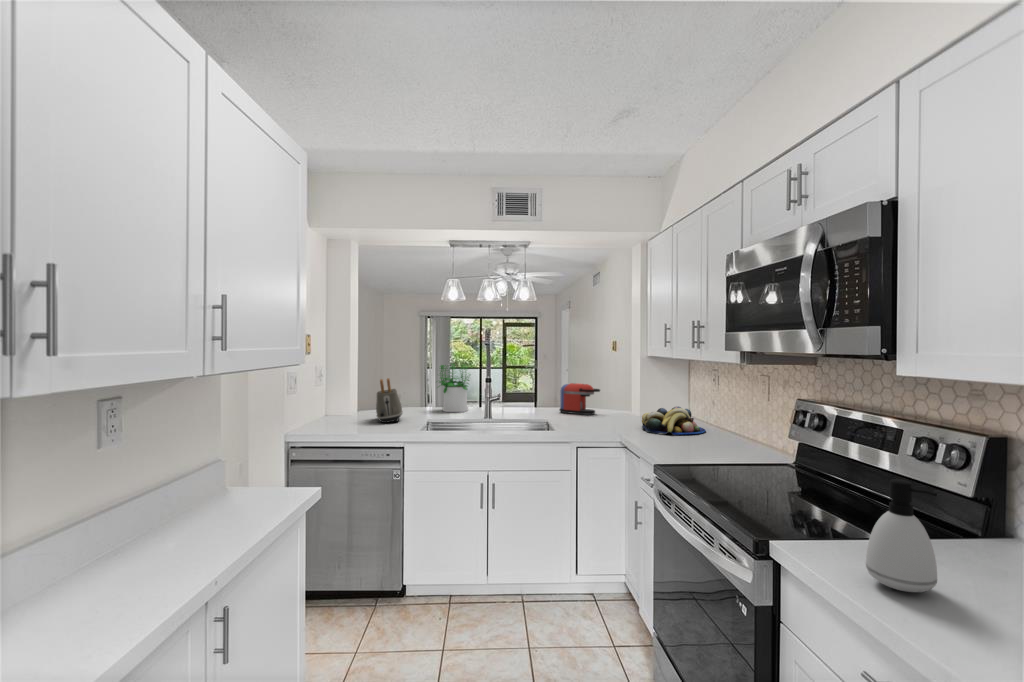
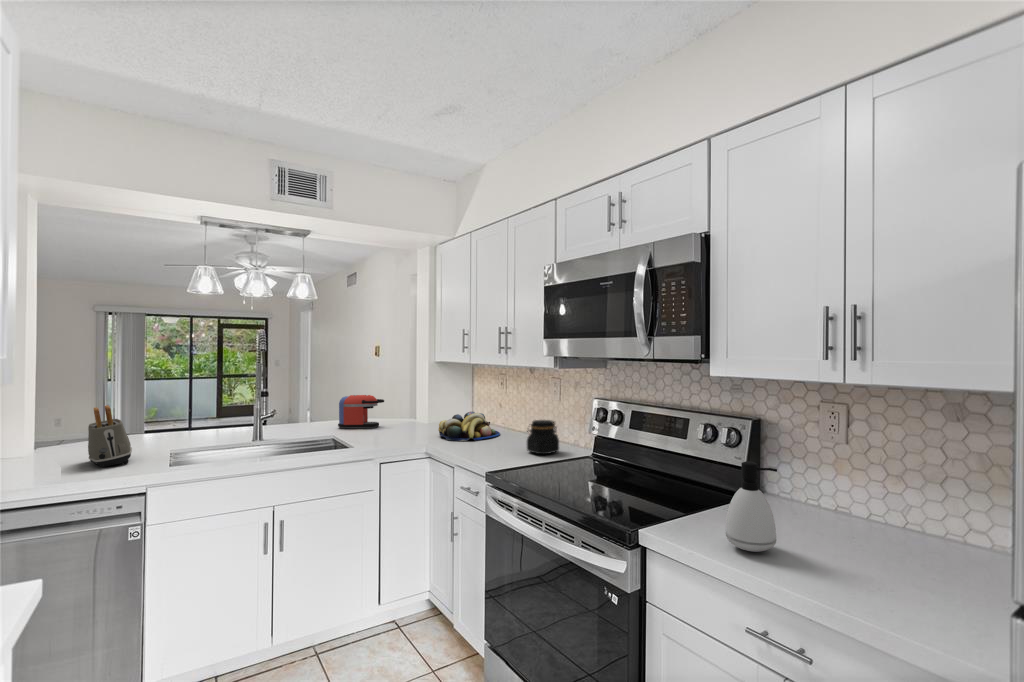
potted plant: present [440,364,469,412] -> none [172,379,222,442]
jar: none [716,419,755,456] -> present [527,420,559,454]

